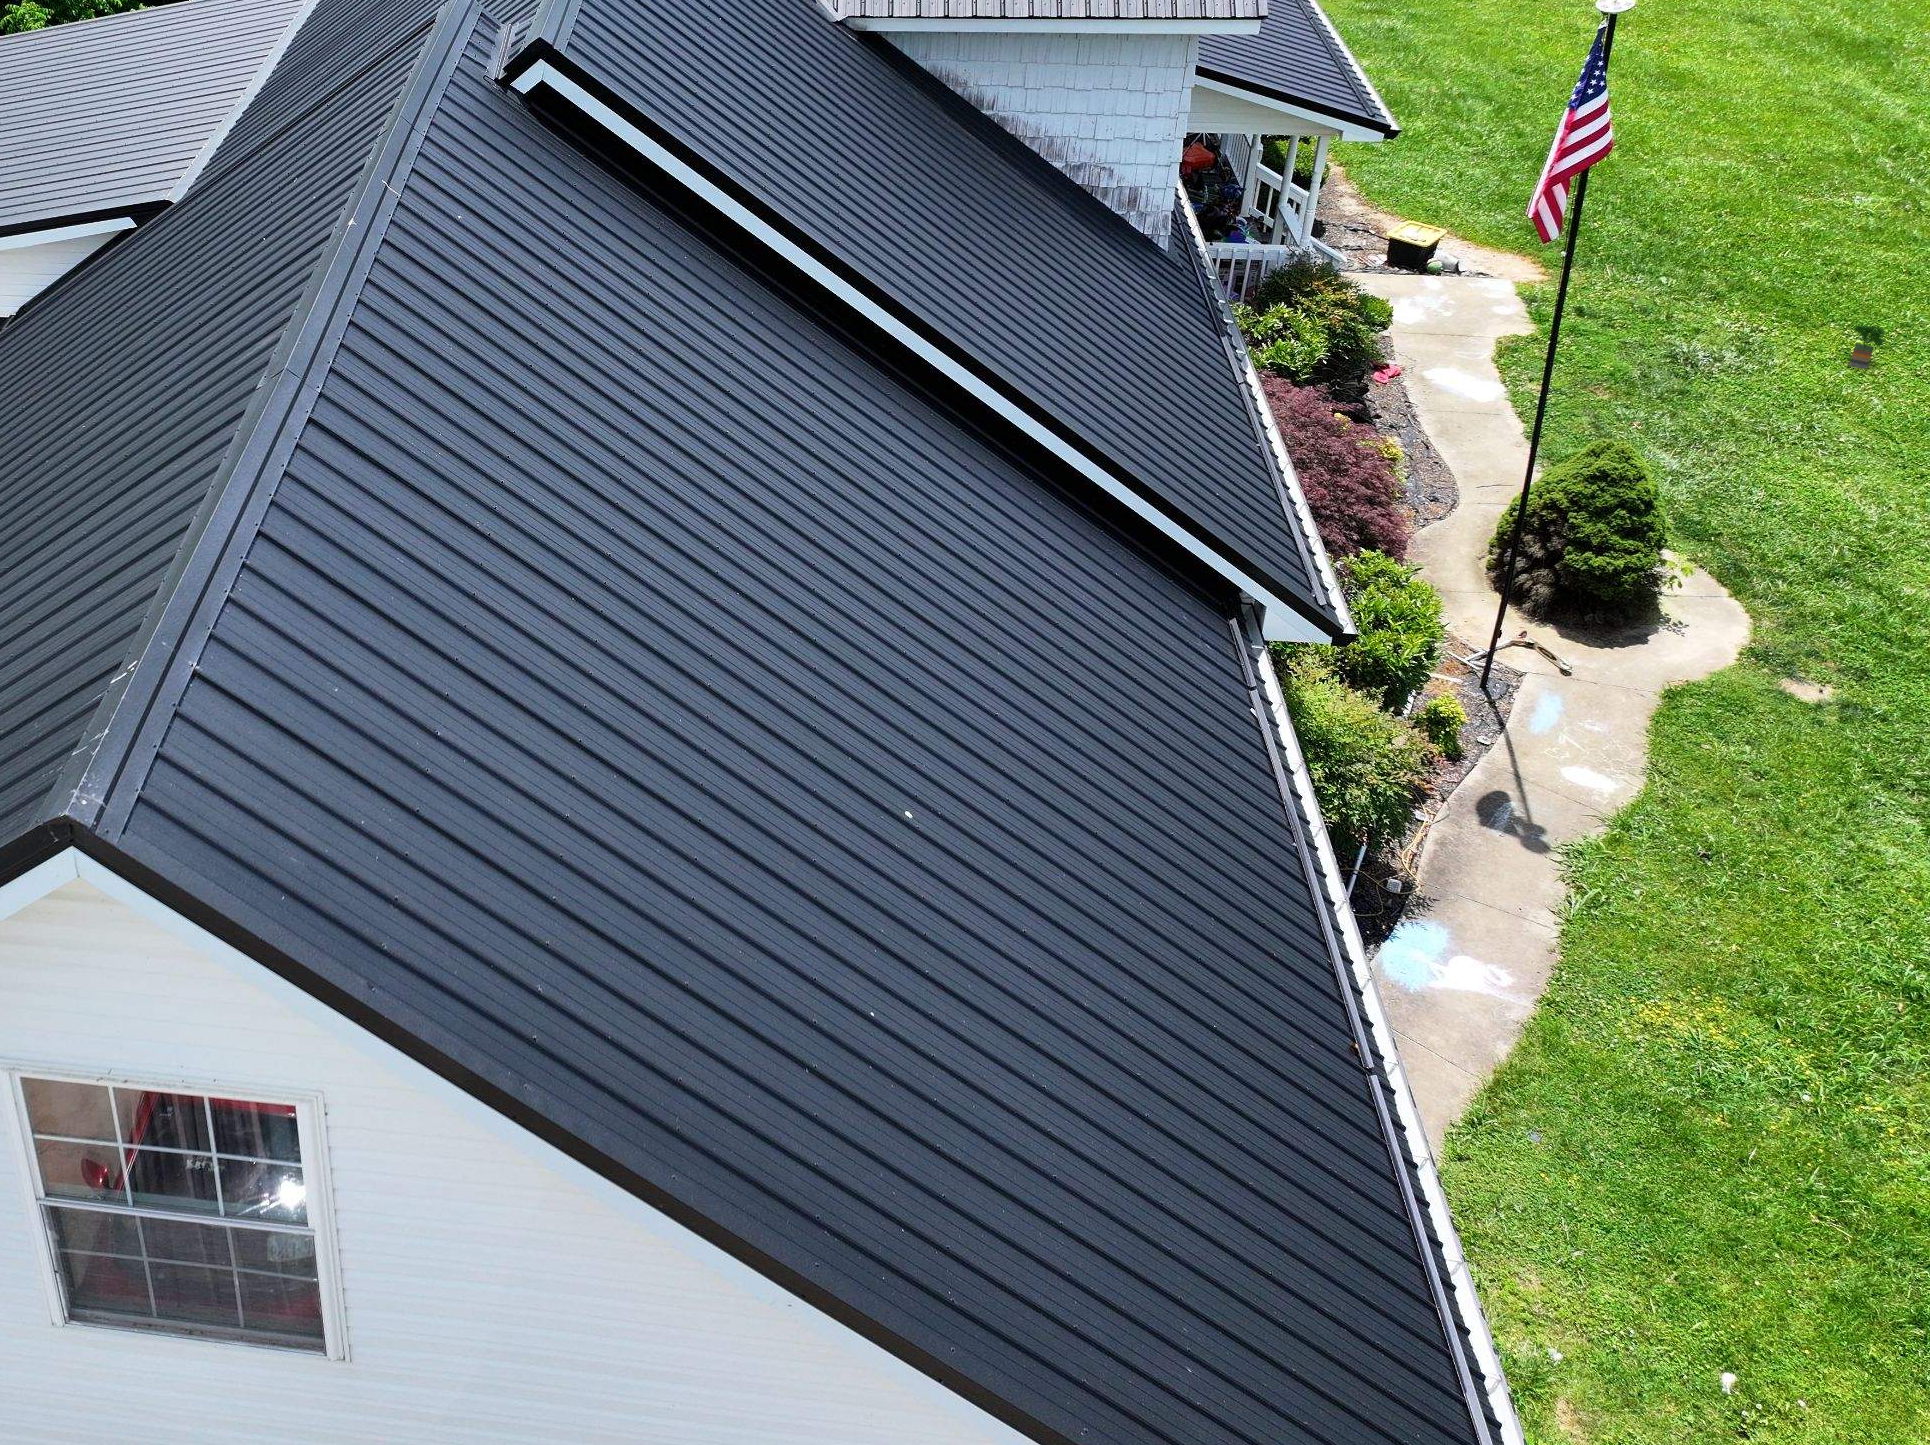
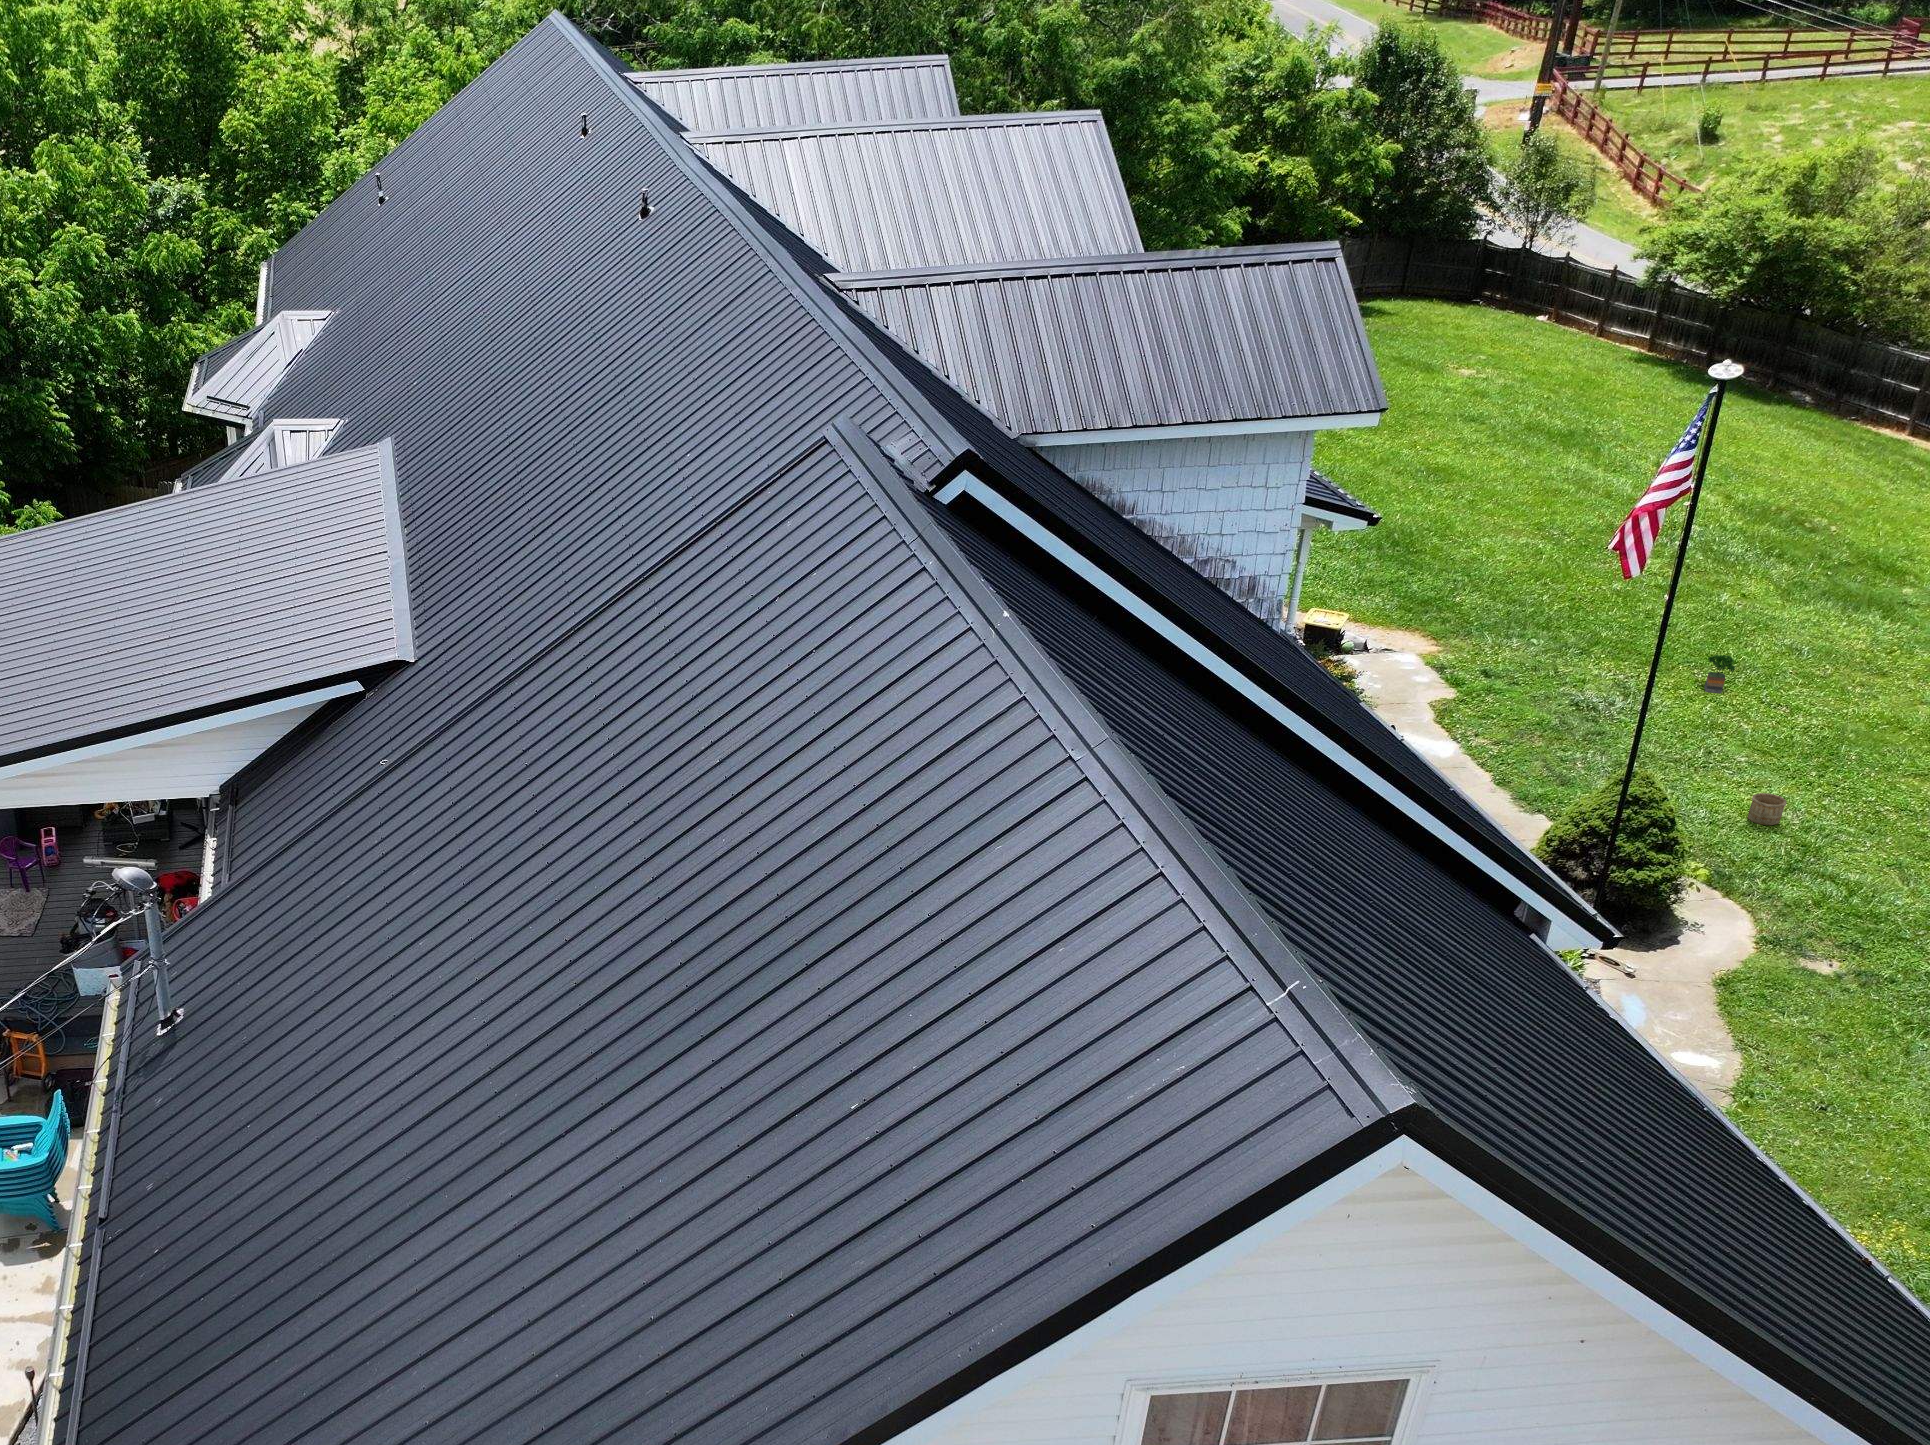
wooden bucket: none [1807,487,1852,524] -> present [1748,793,1787,825]

